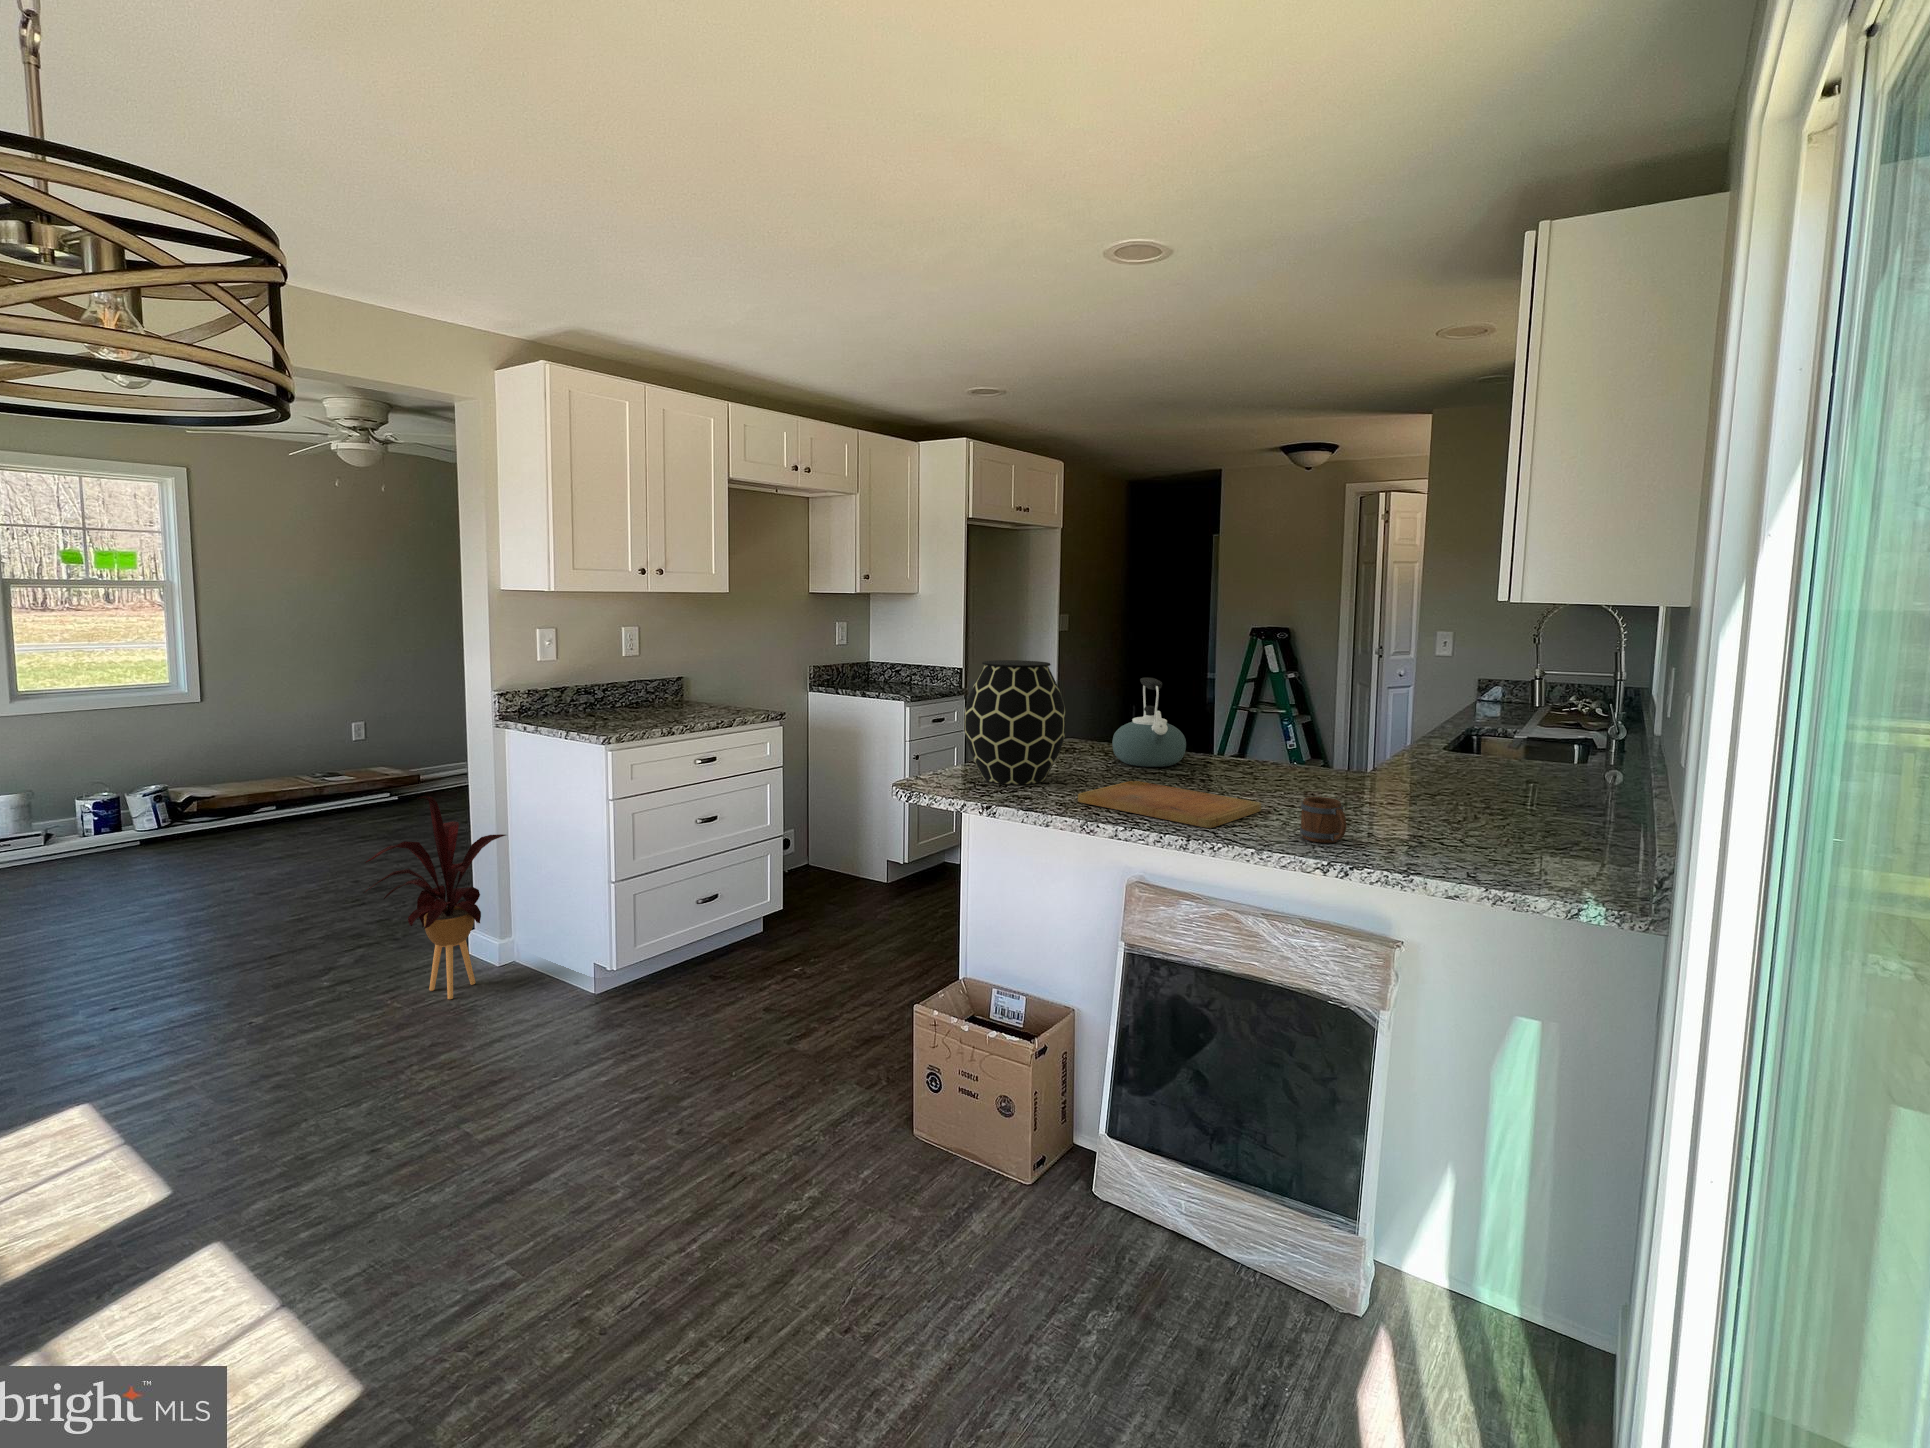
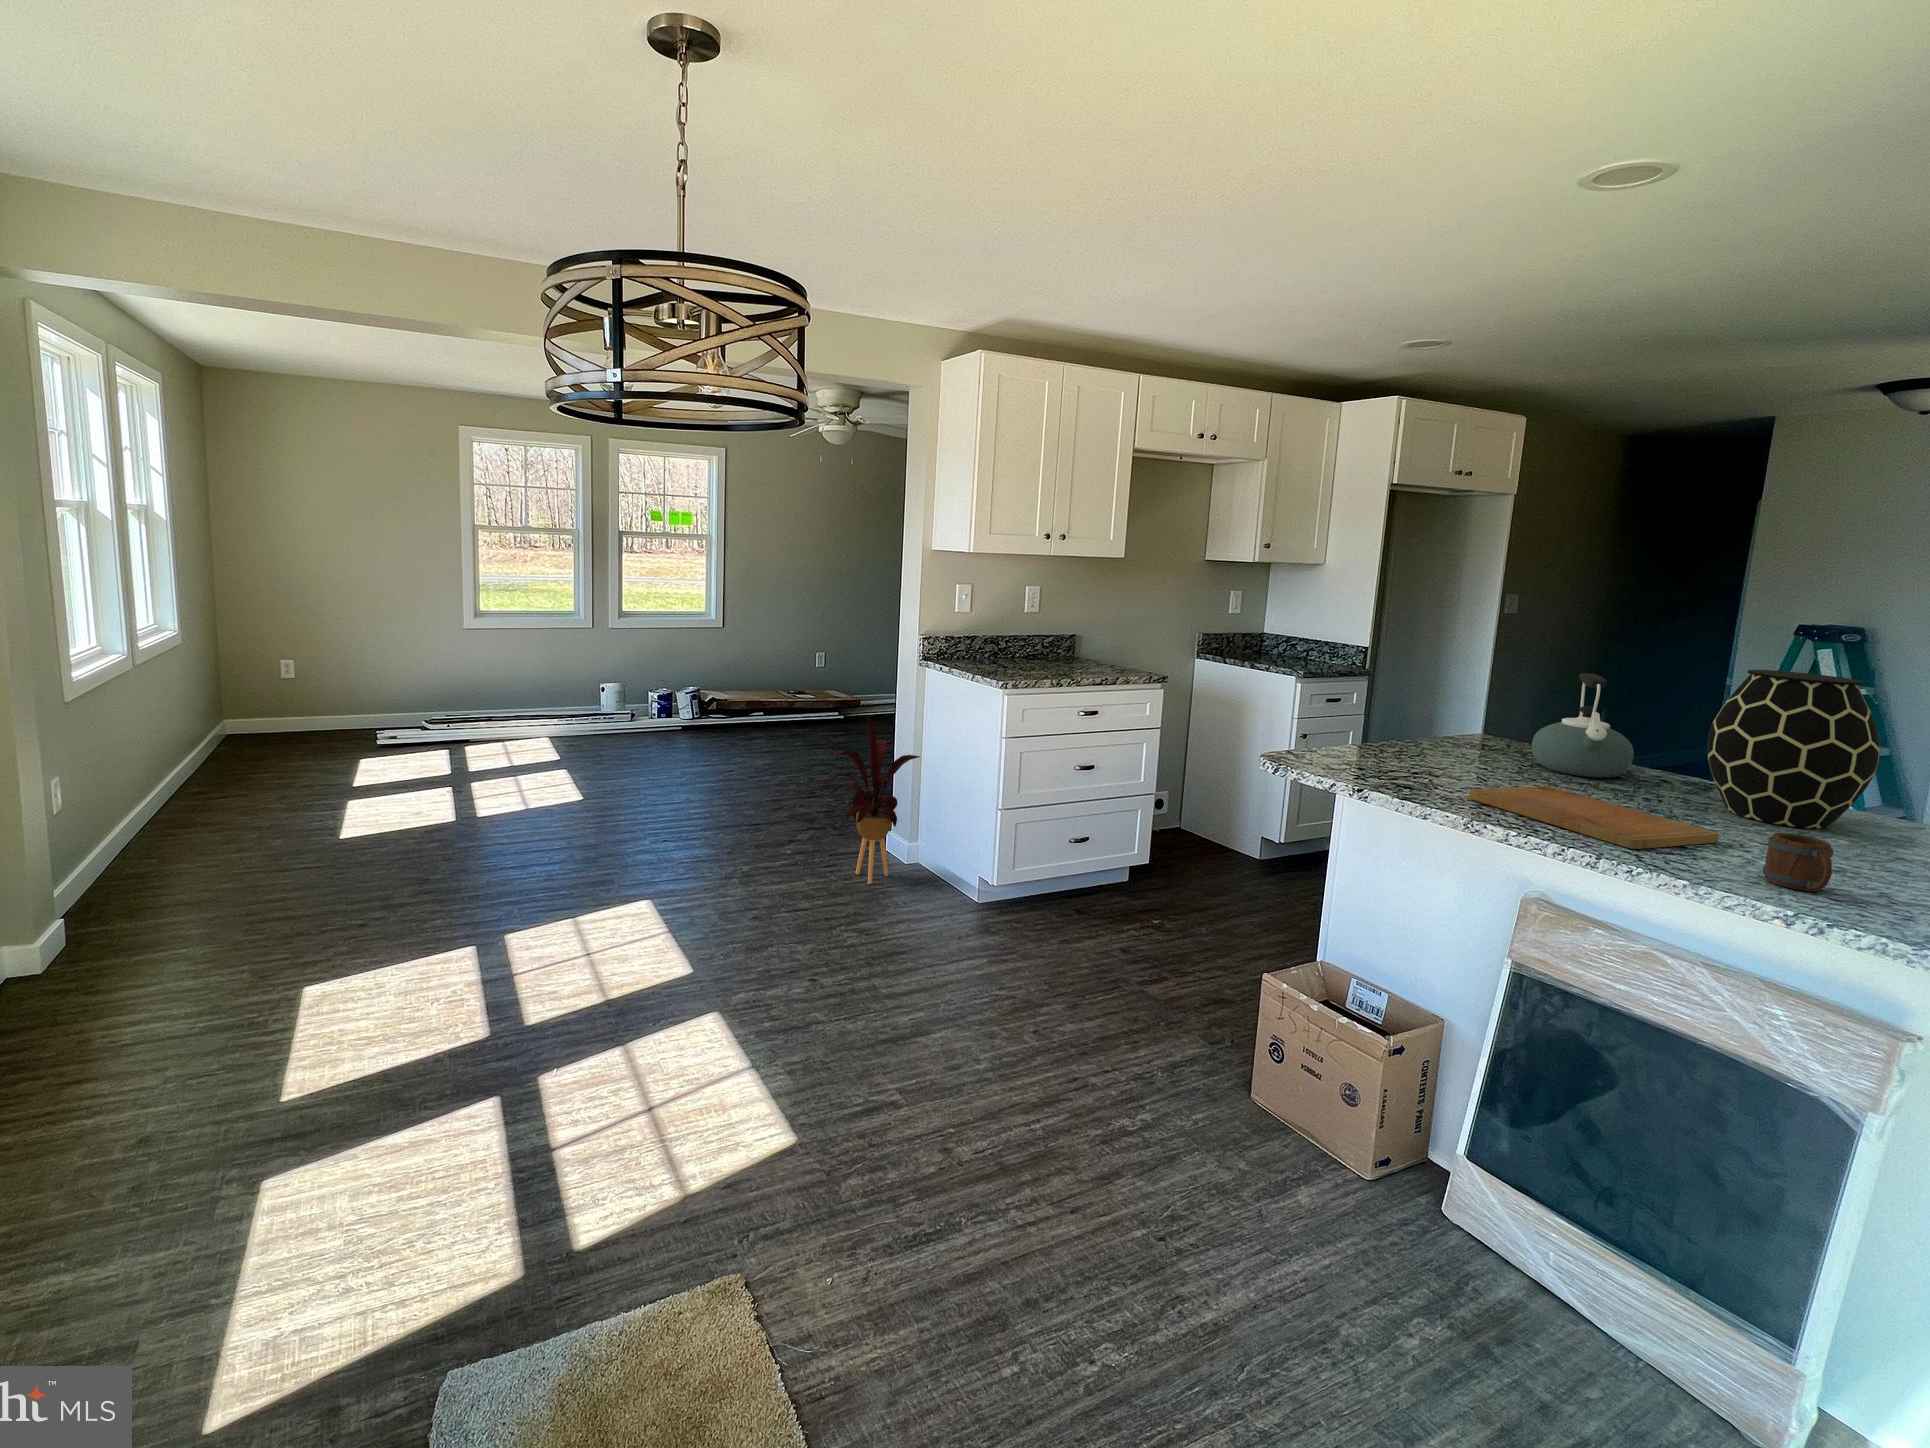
vase: present [964,660,1067,784] -> present [1707,670,1880,829]

